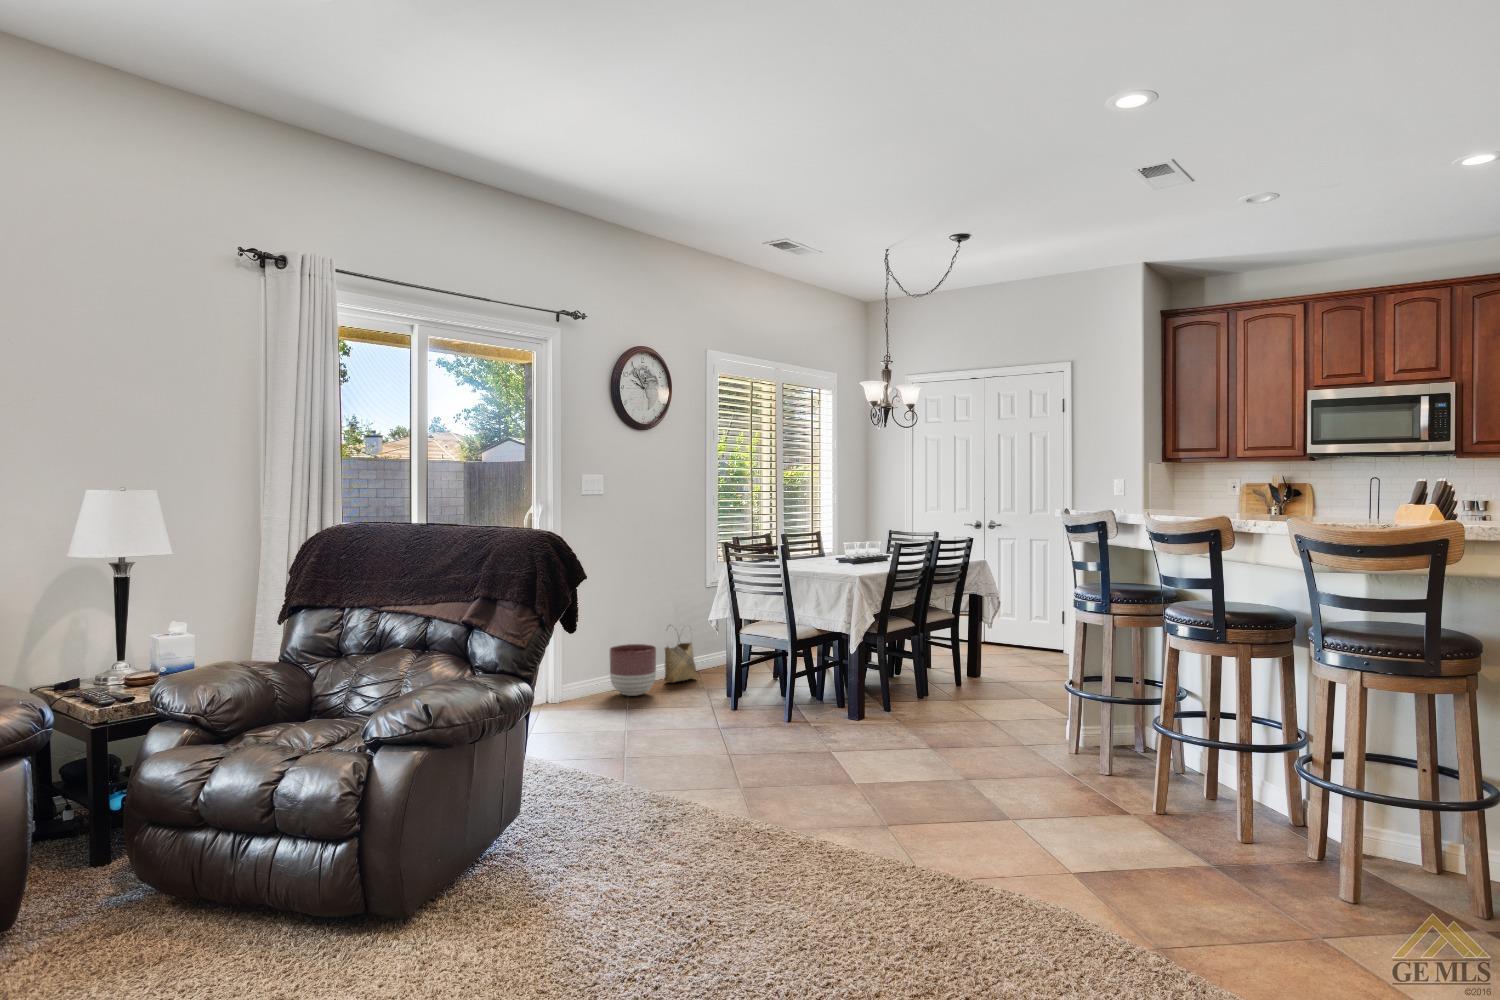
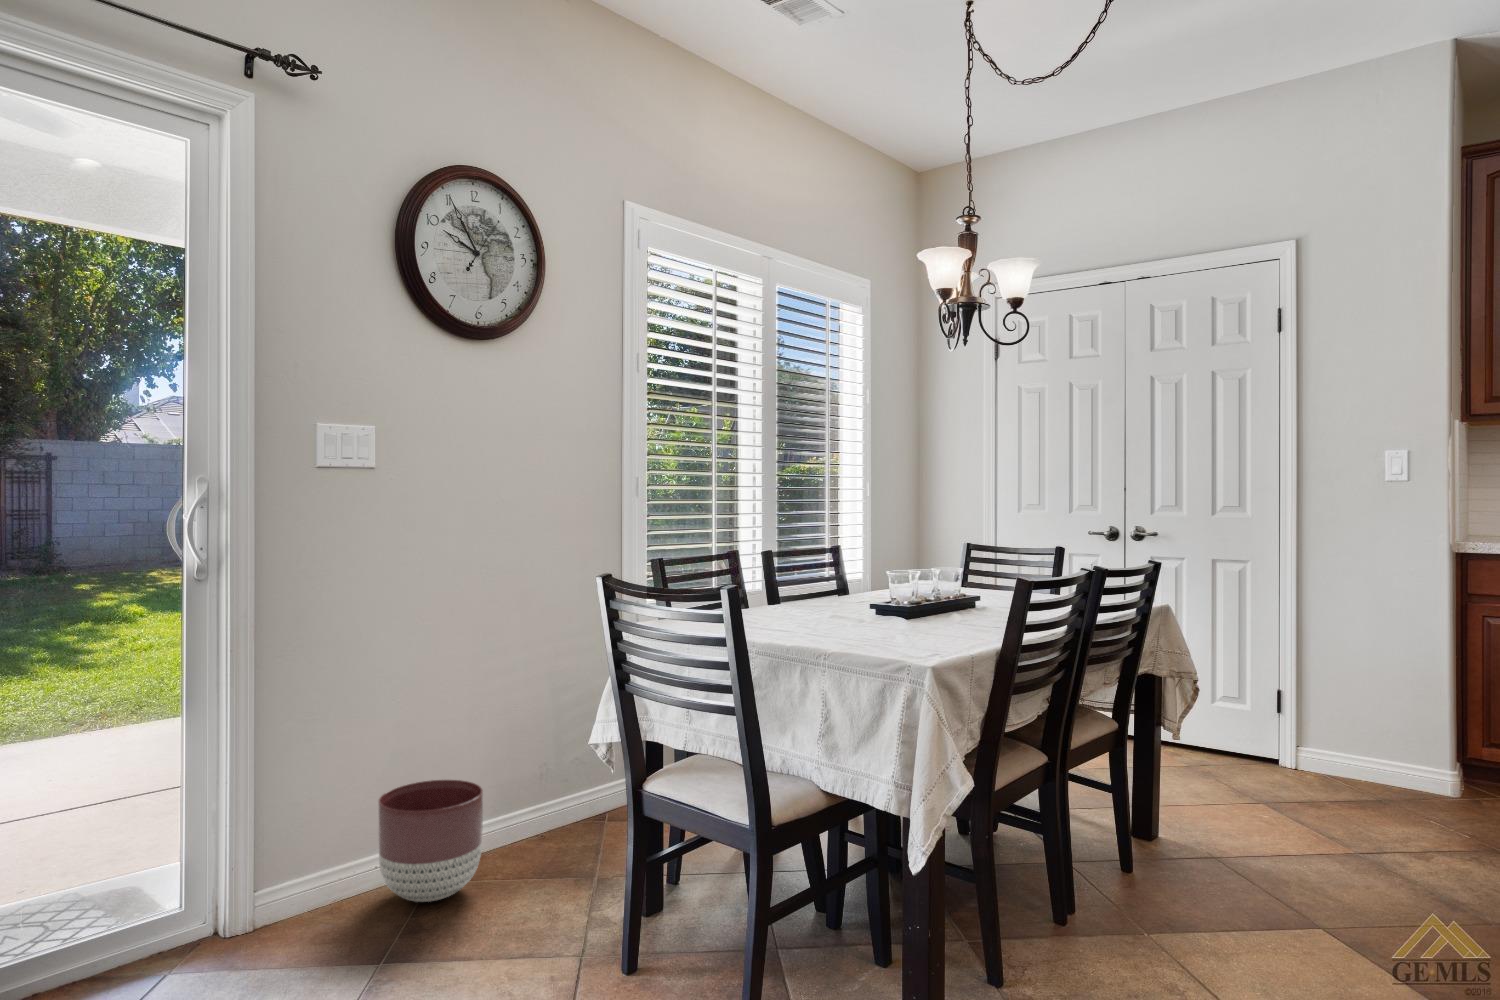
woven basket: present [664,625,697,683] -> none [518,729,590,852]

